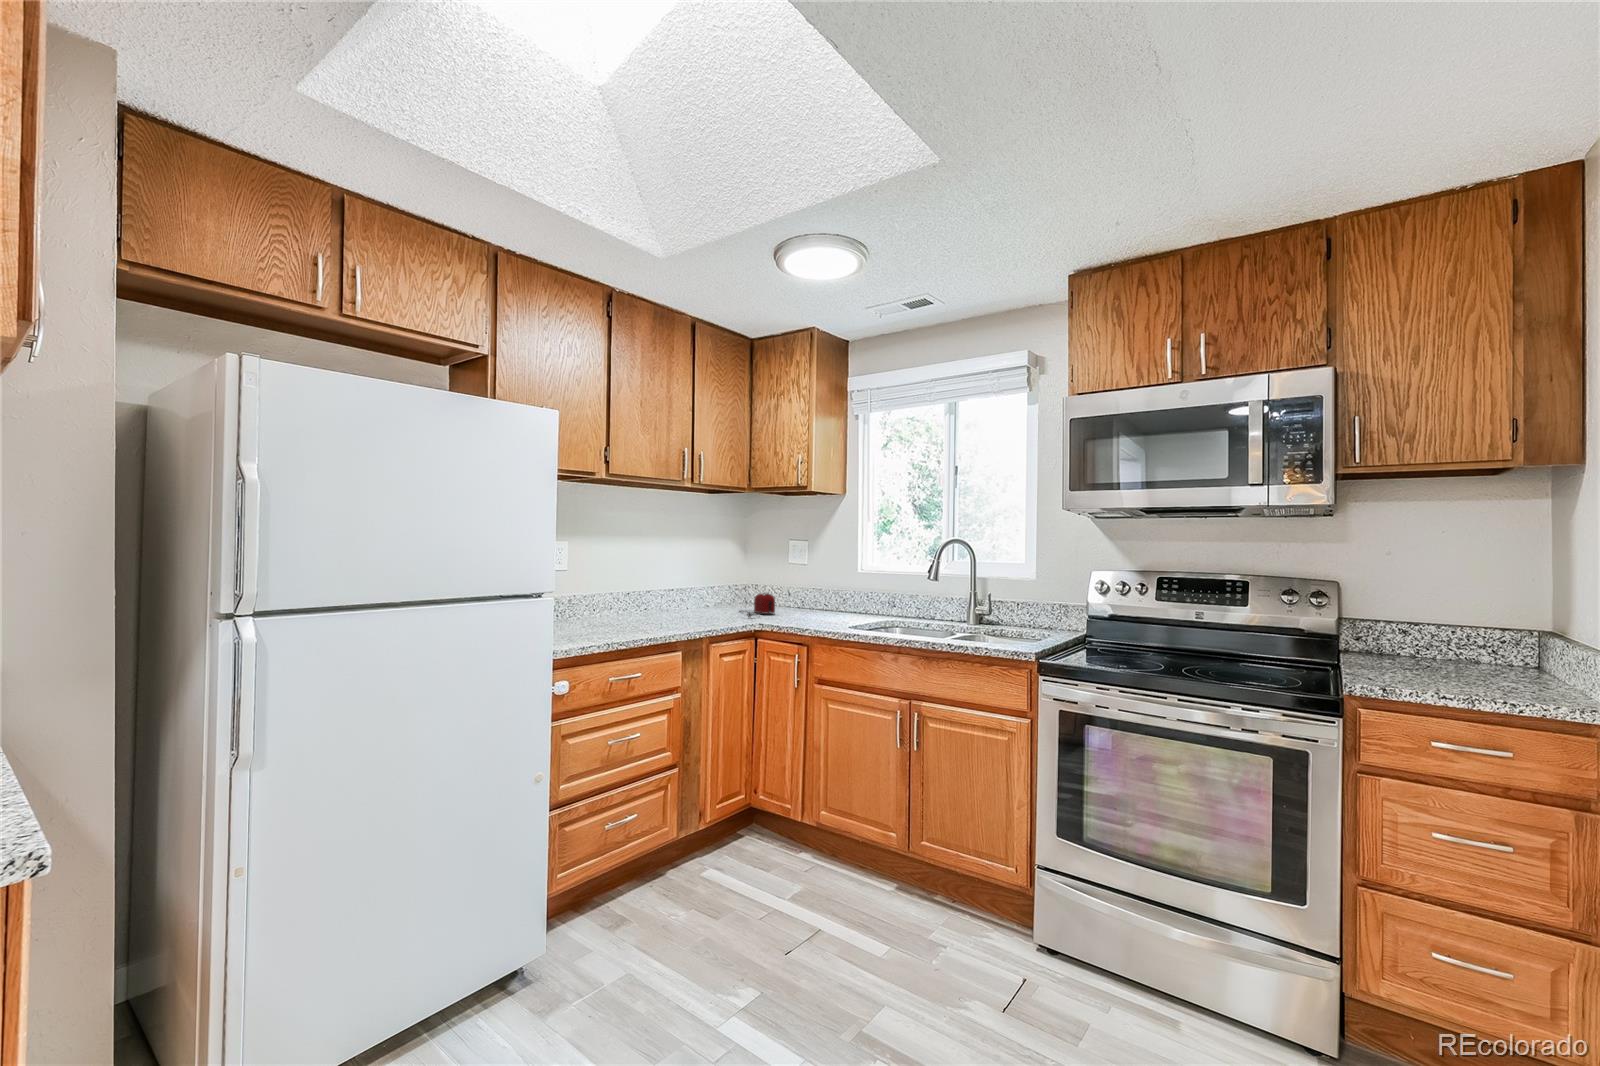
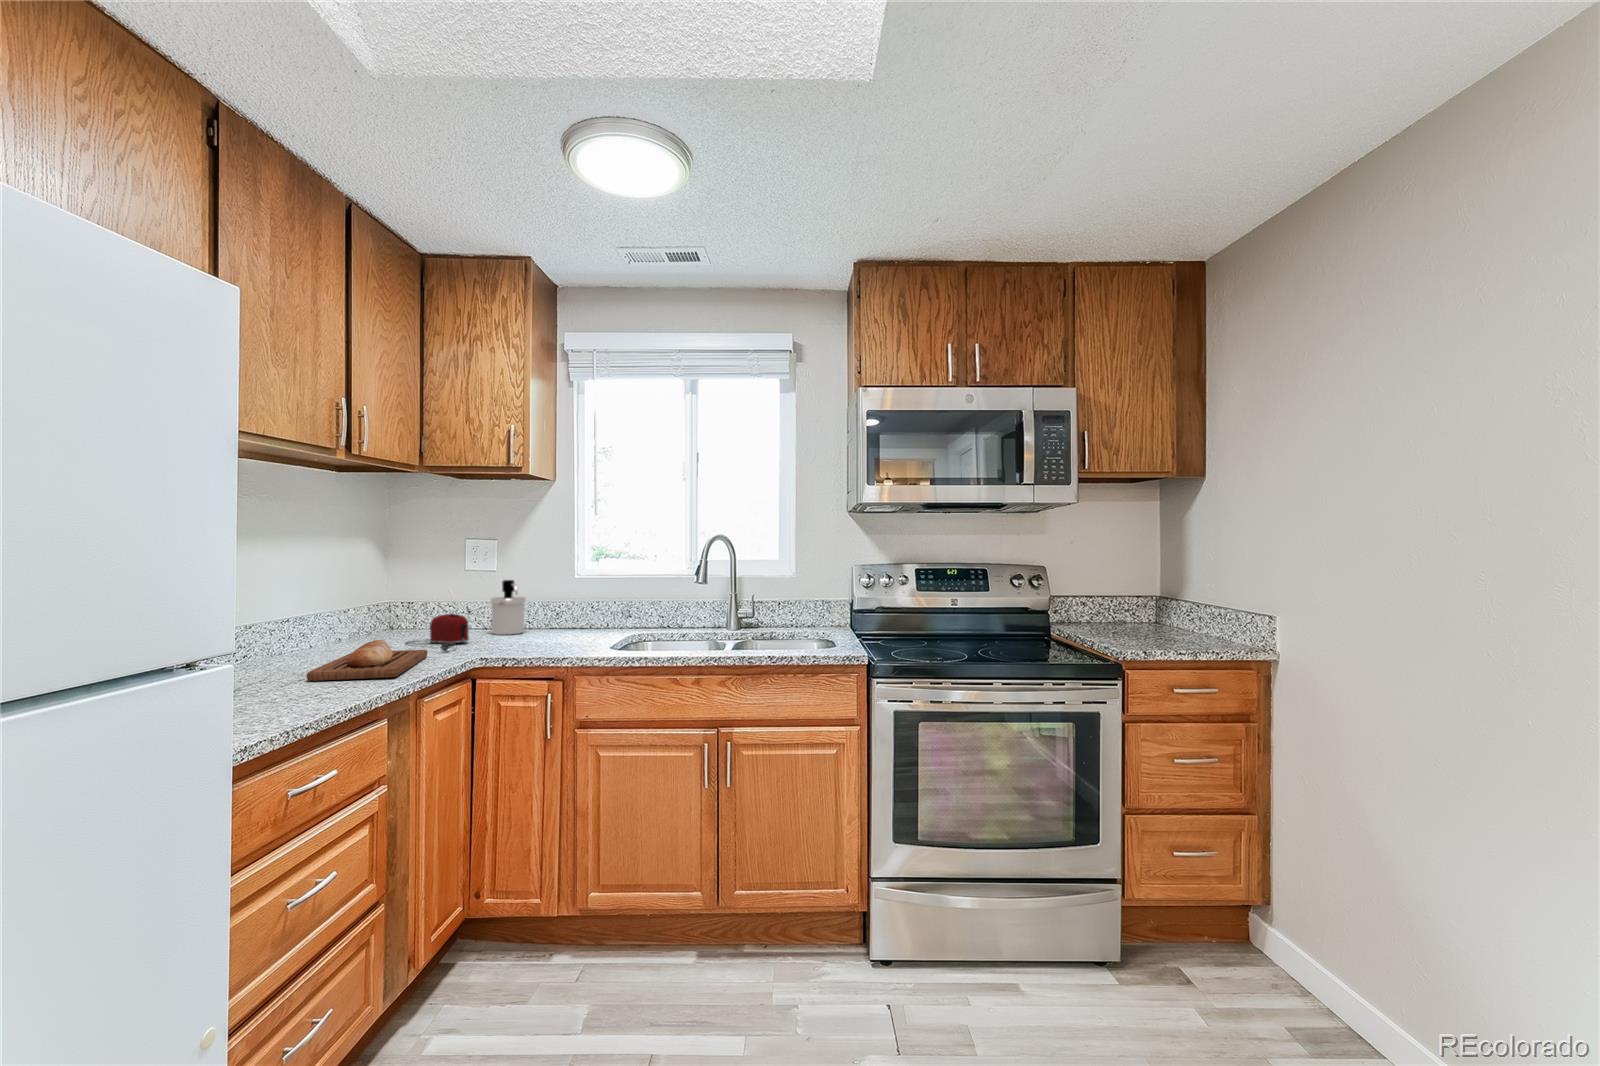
soap dispenser: none [801,572,825,613] -> present [491,580,526,635]
bread loaf: none [651,605,734,627] -> present [307,640,427,681]

